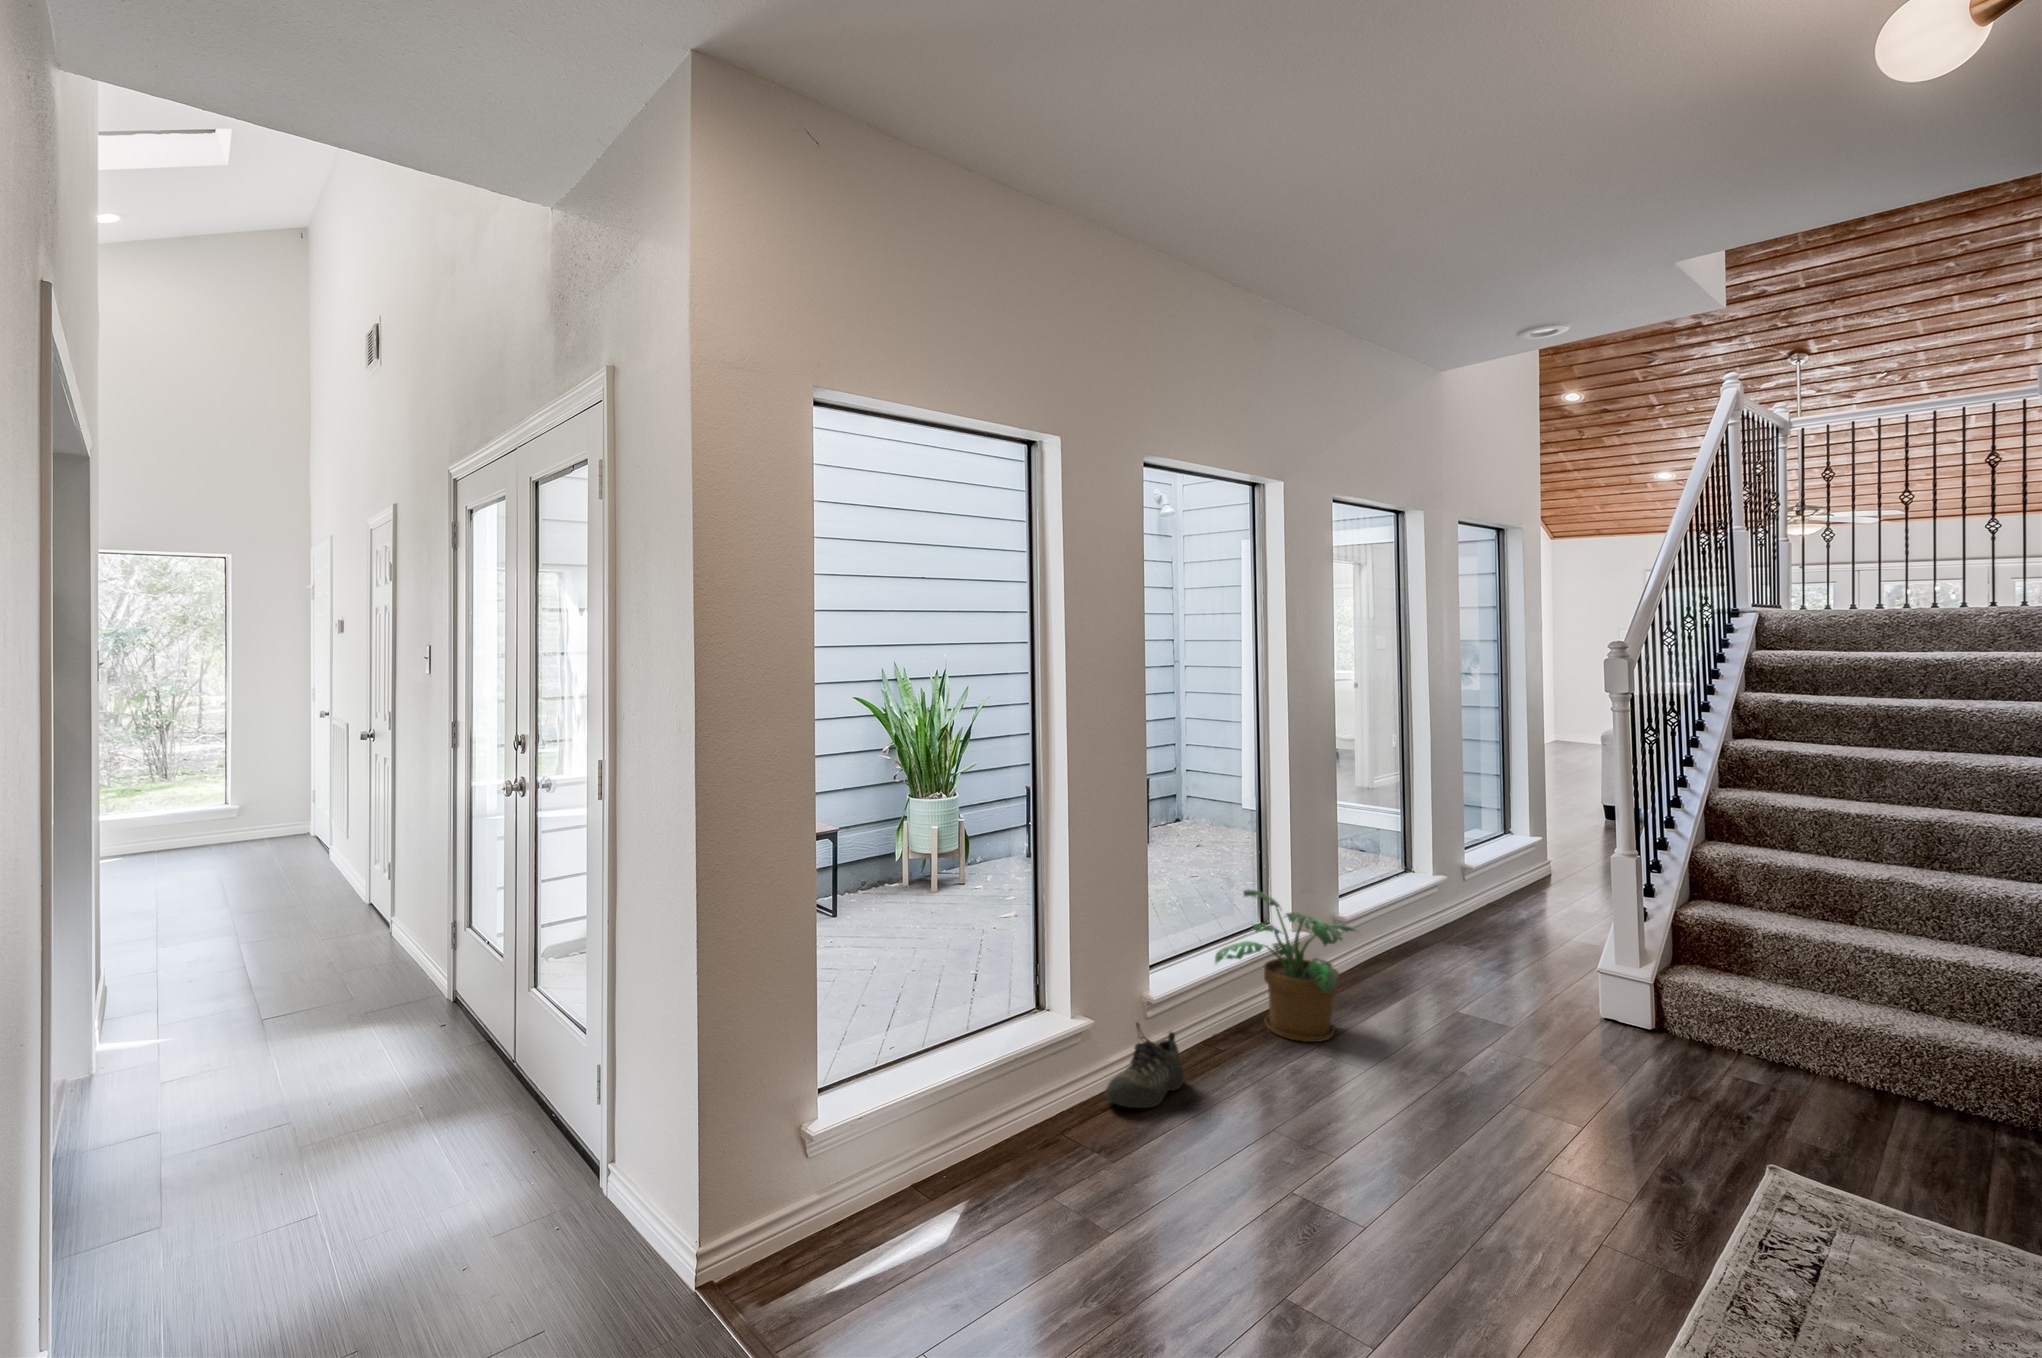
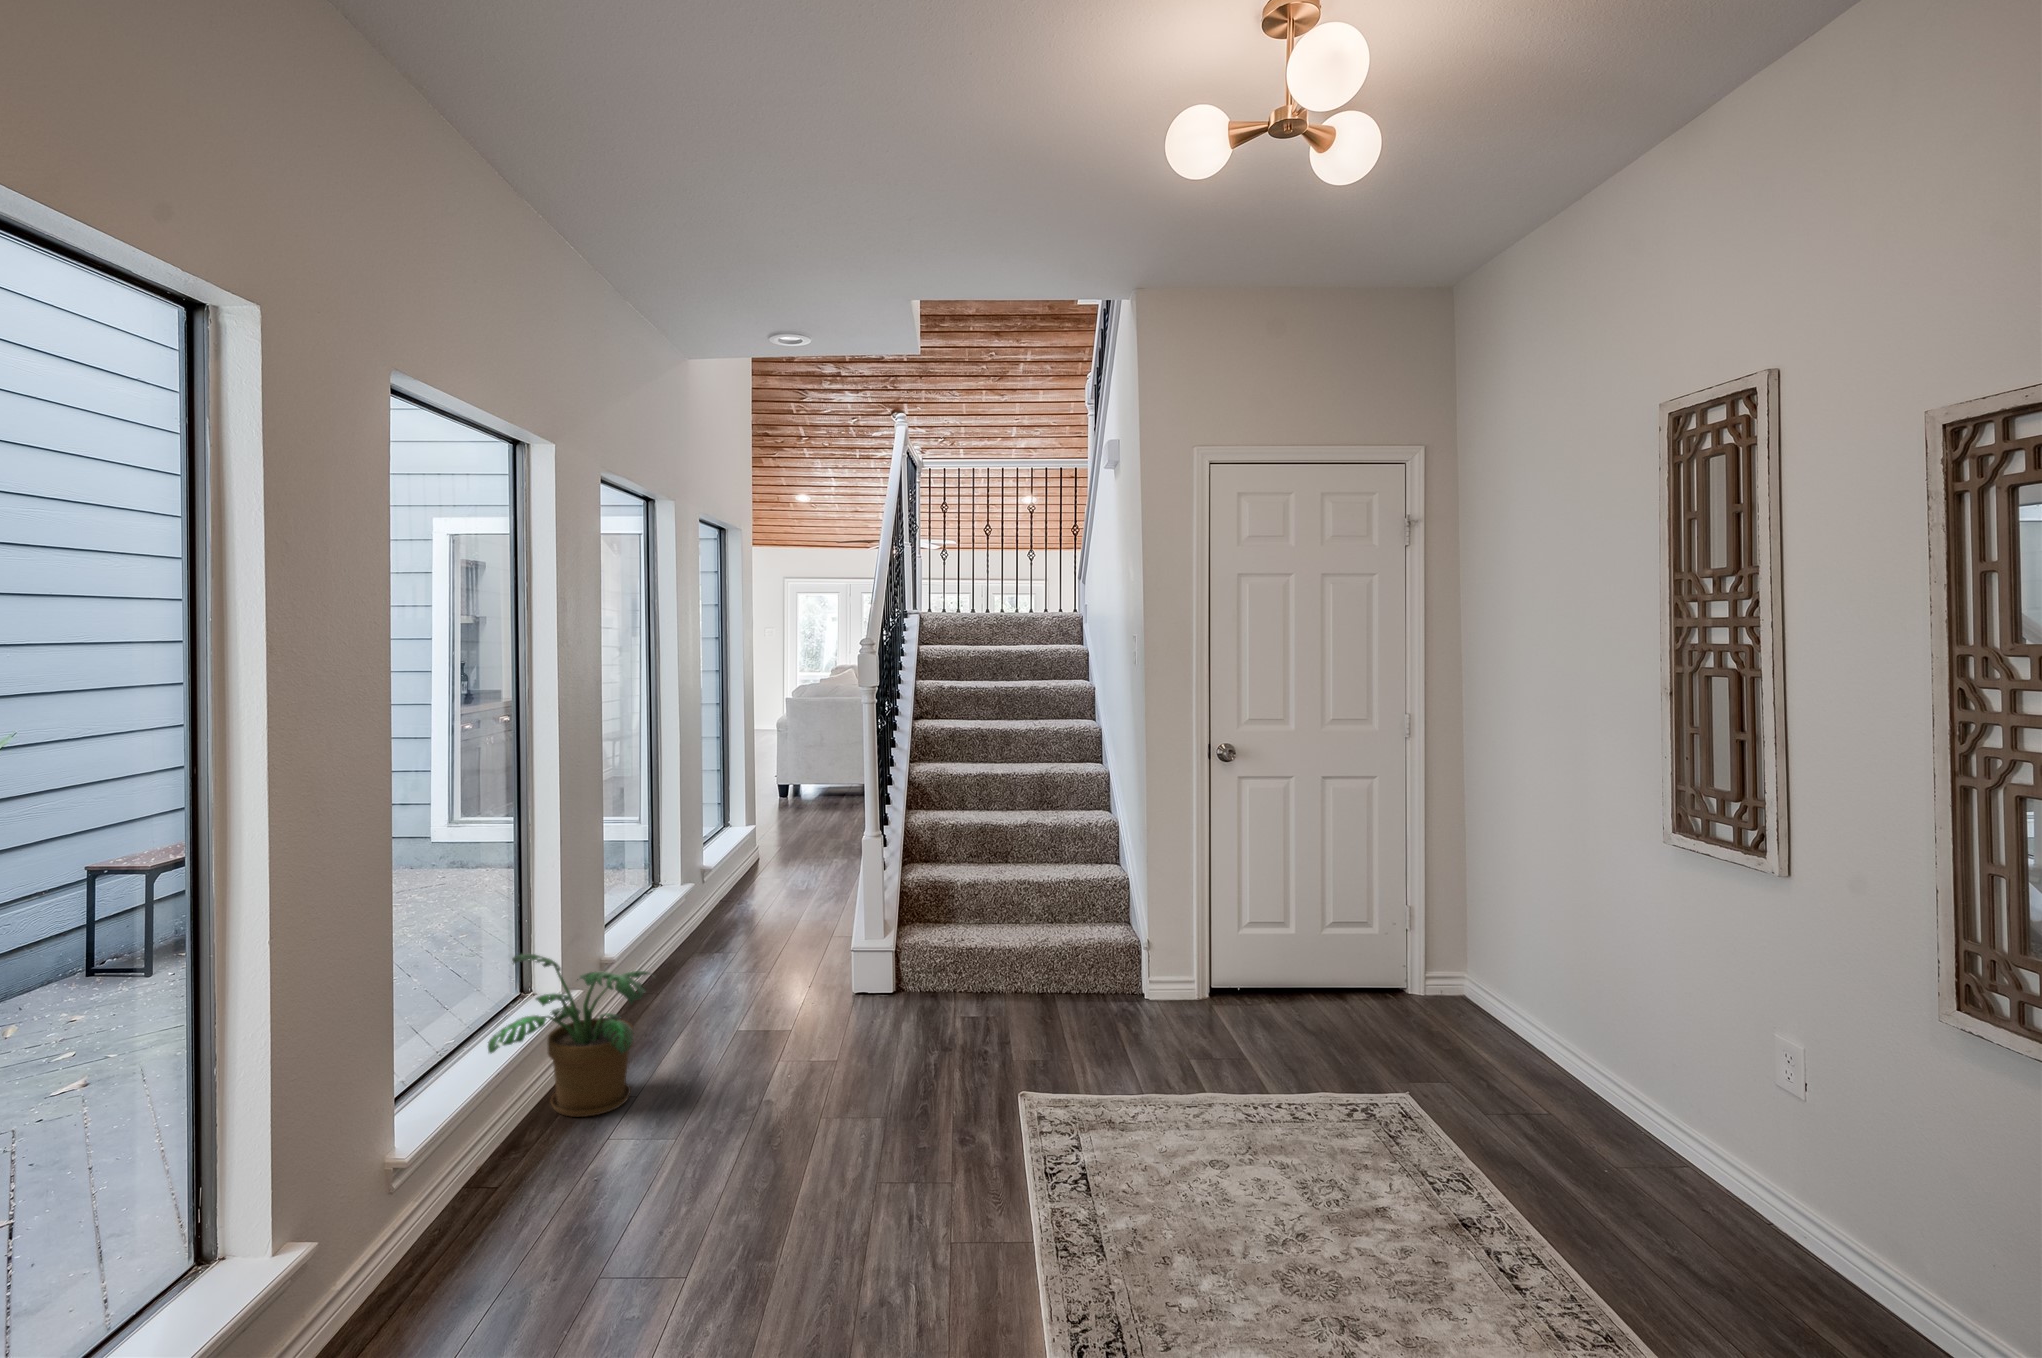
shoe: present [1105,1022,1184,1108] -> none [377,1166,479,1297]

